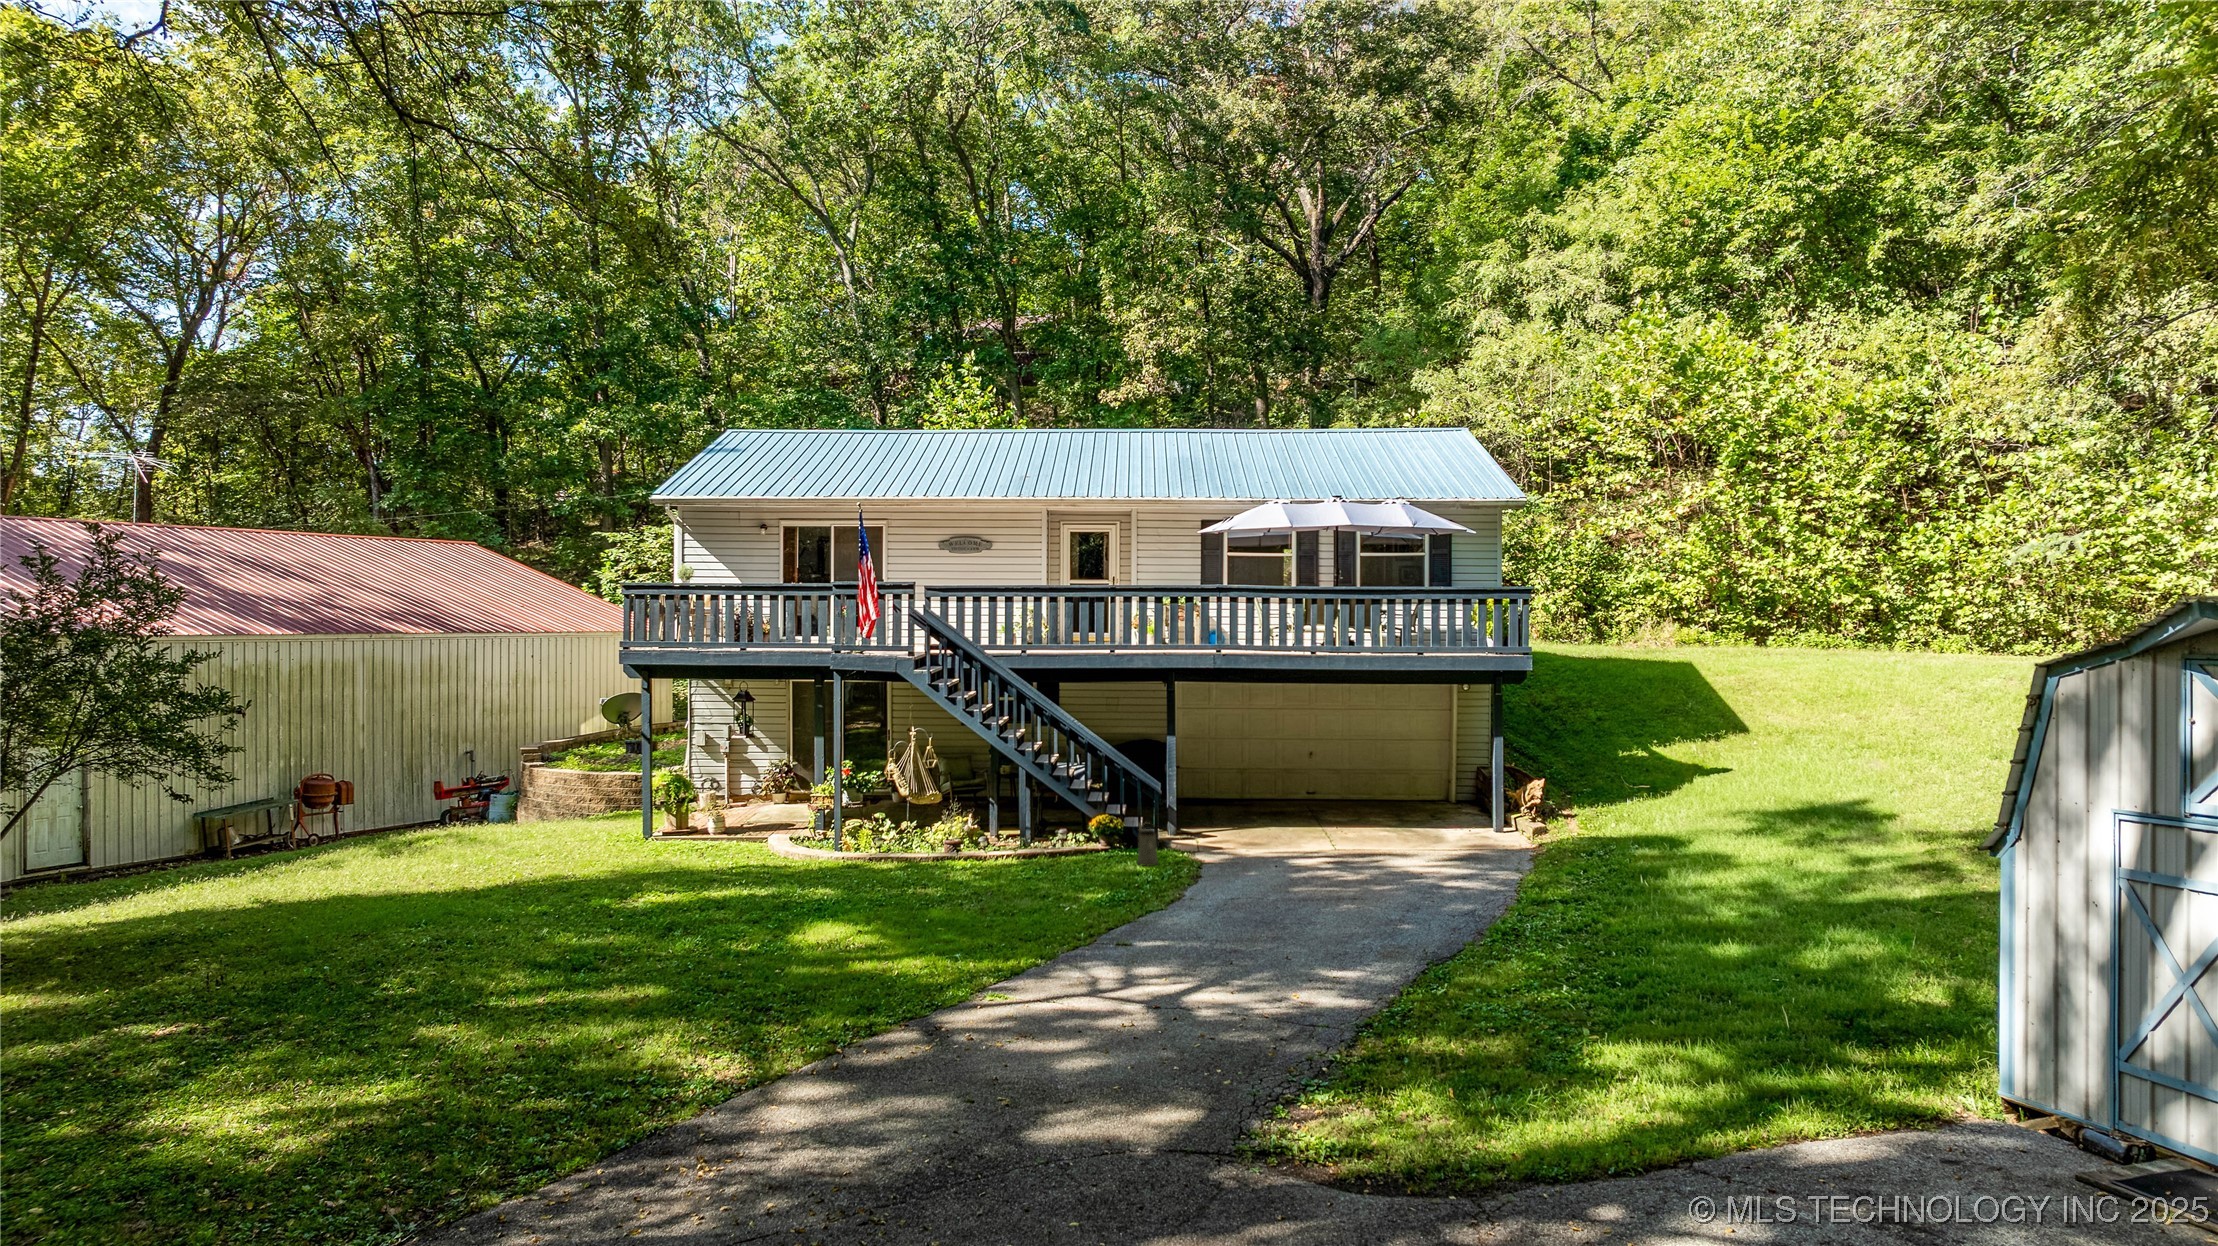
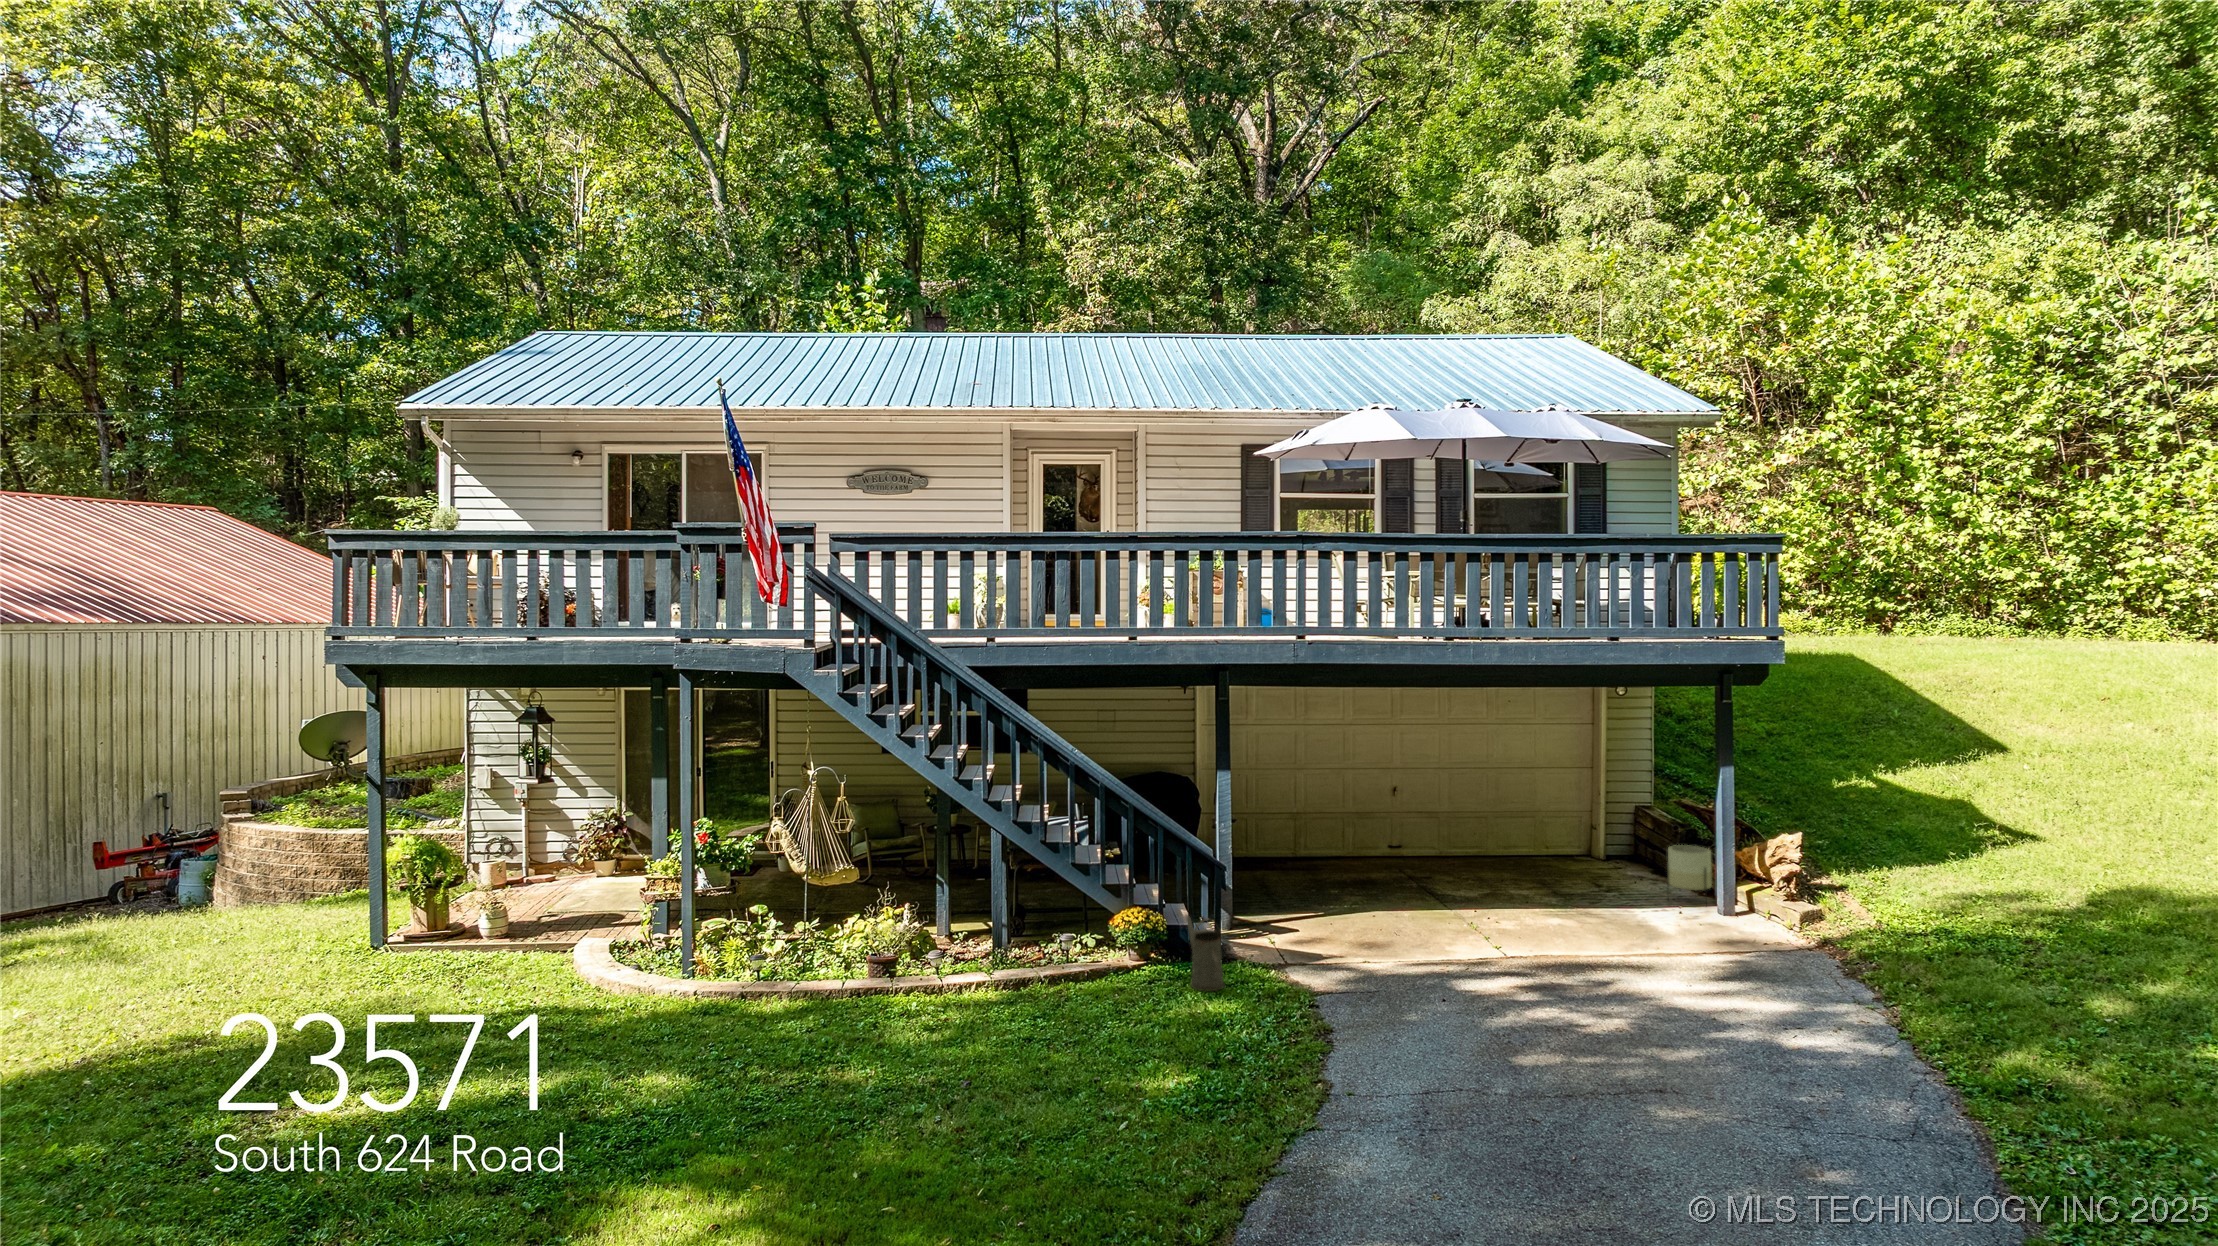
planter: none [1481,793,1509,834] -> present [1667,845,1712,891]

